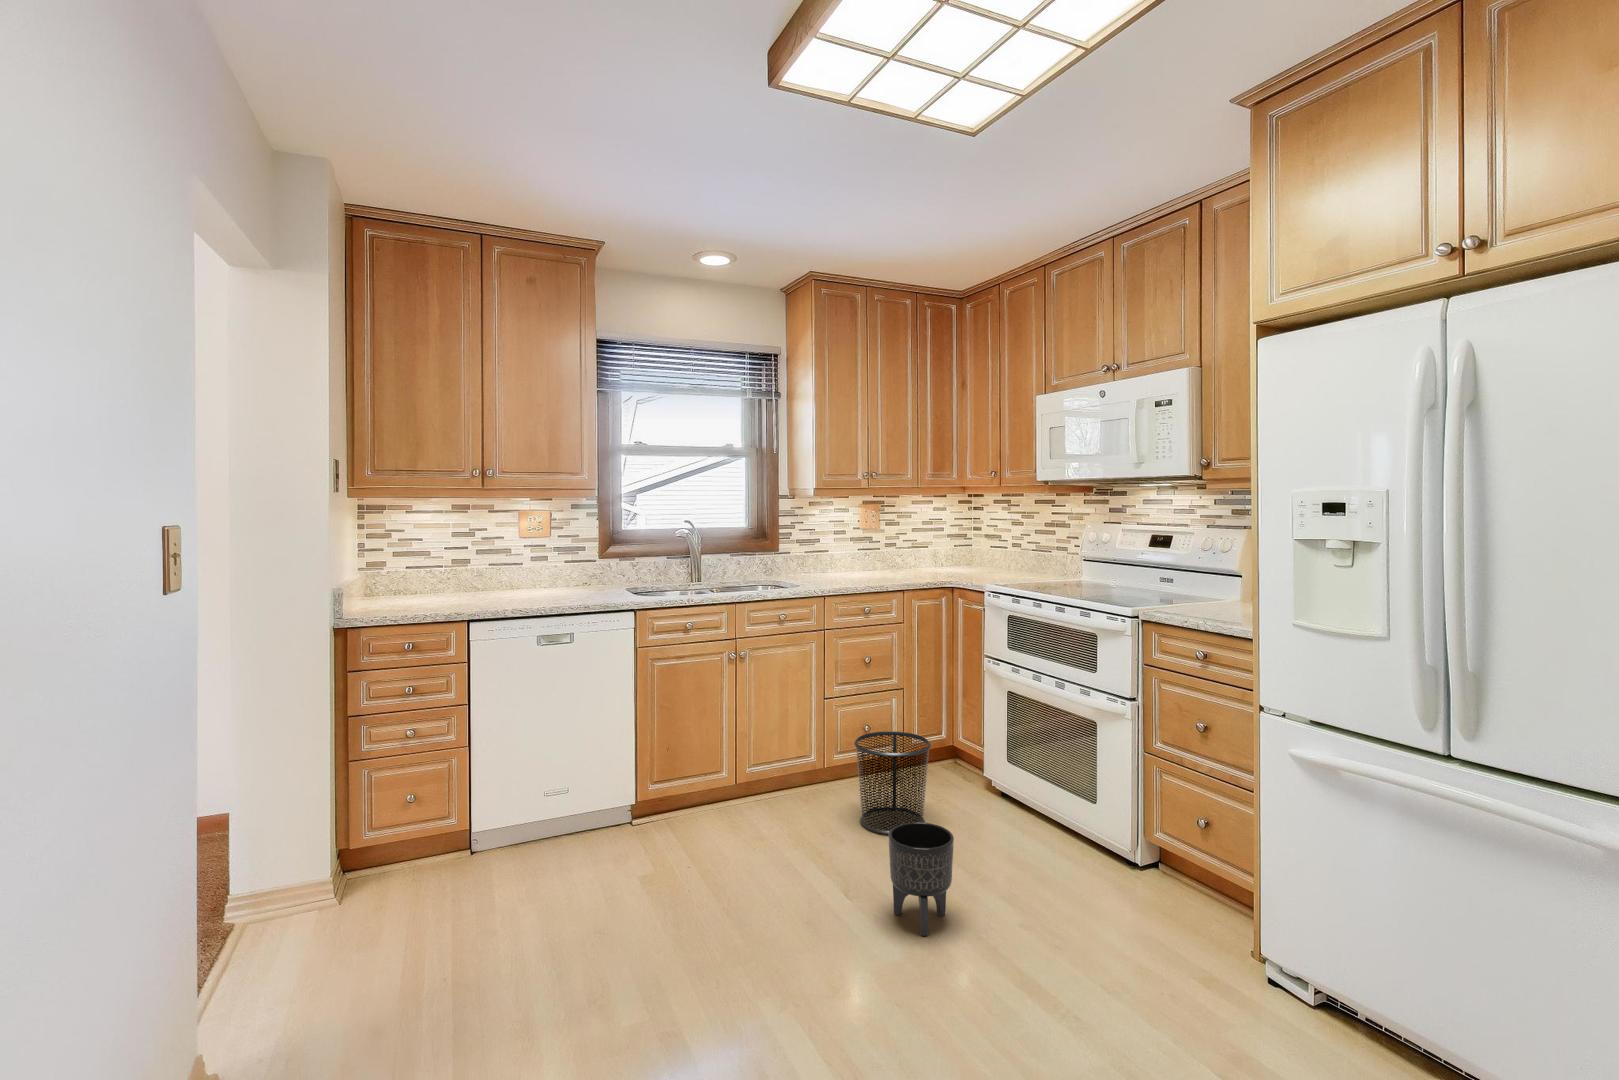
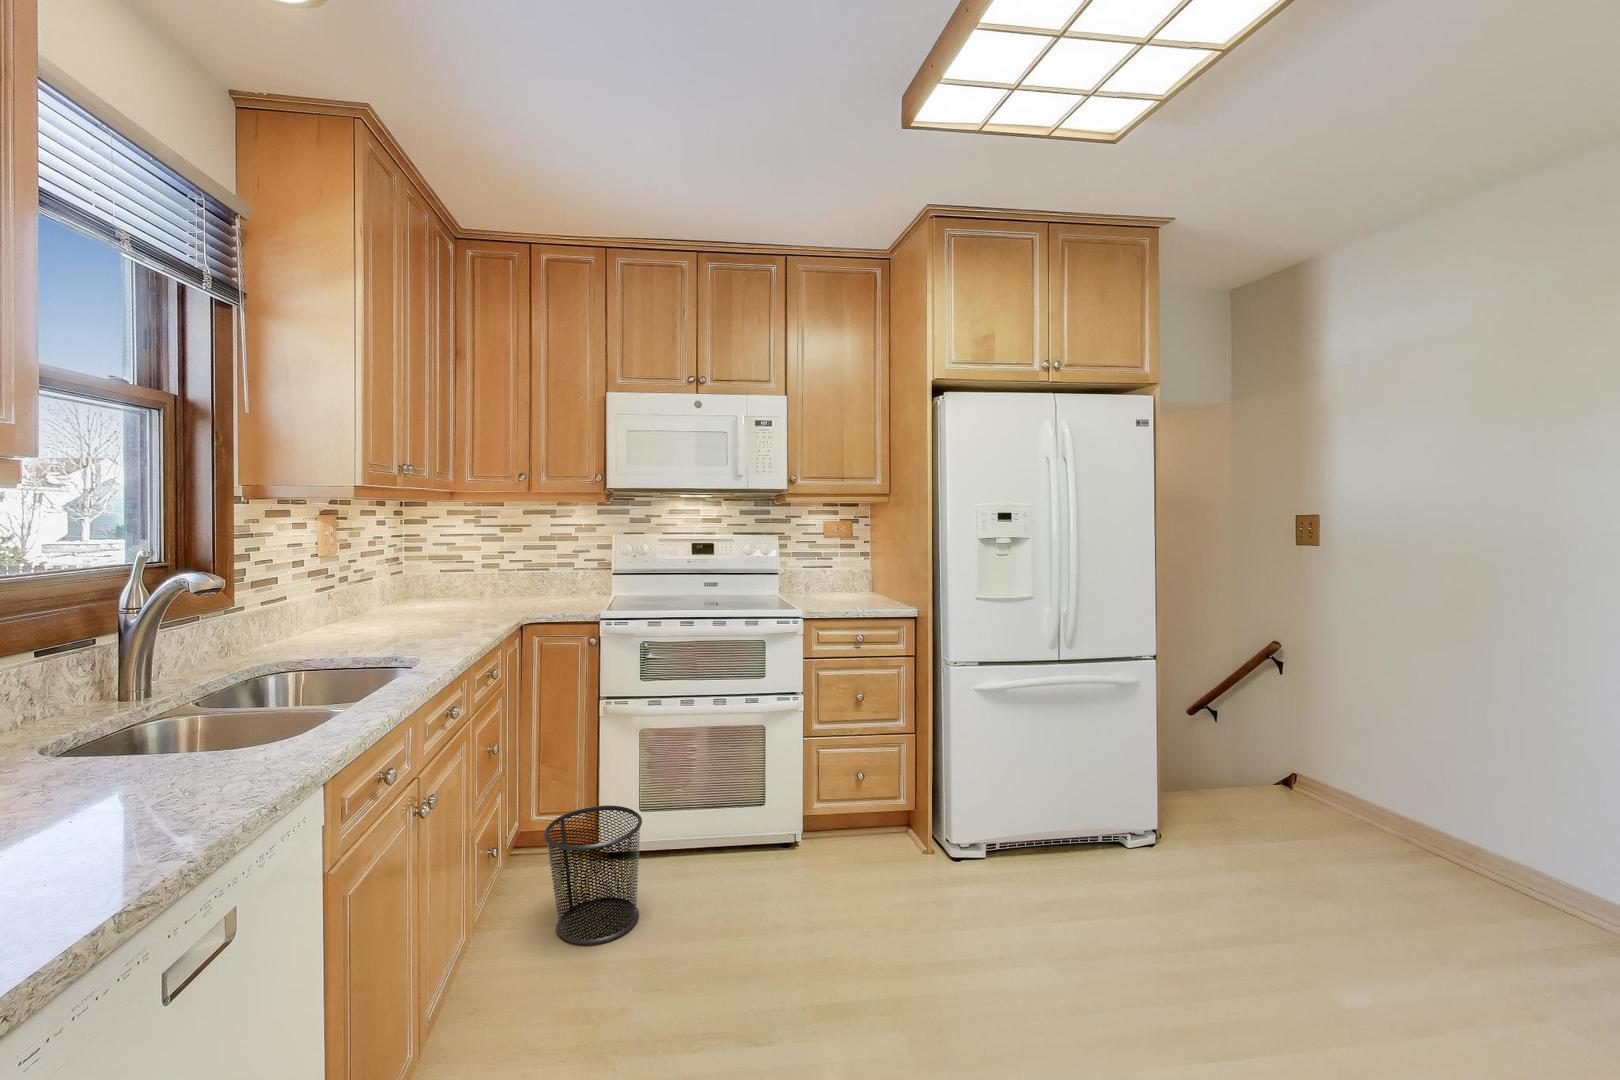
planter: present [889,822,954,936] -> none [772,862,839,979]

